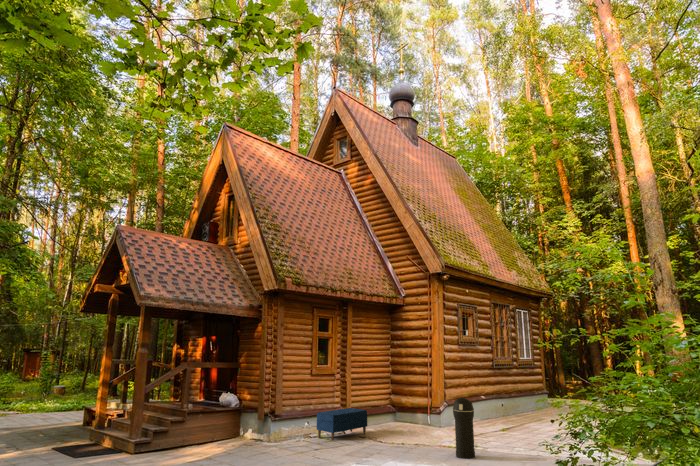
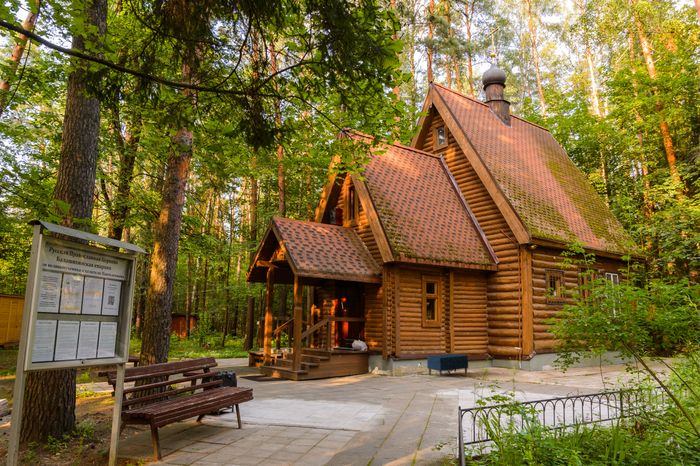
trash can: present [453,398,475,459] -> none [537,346,556,392]

